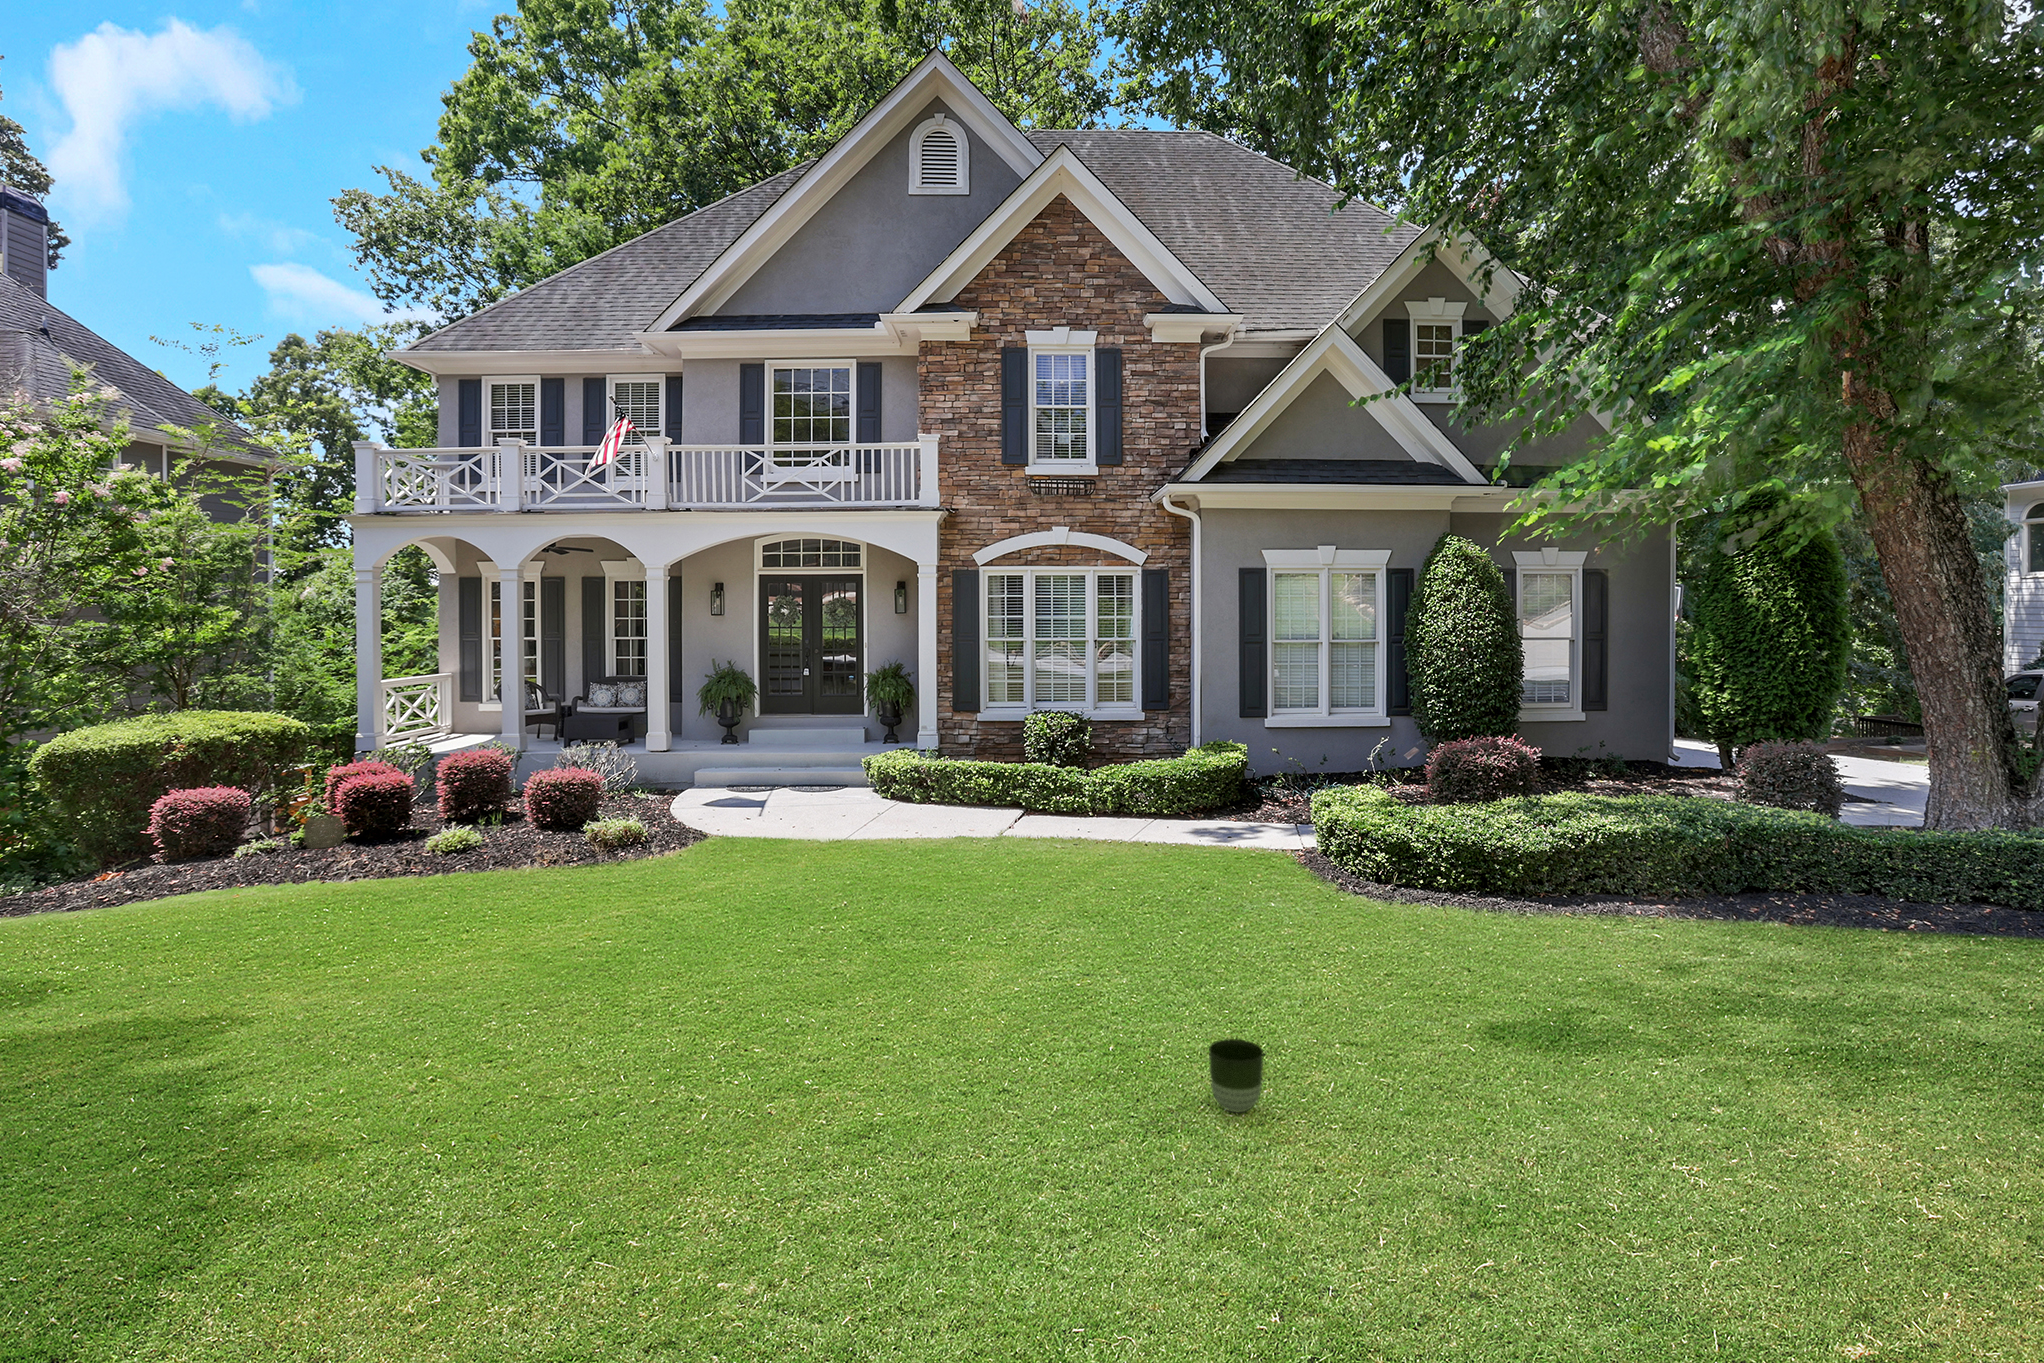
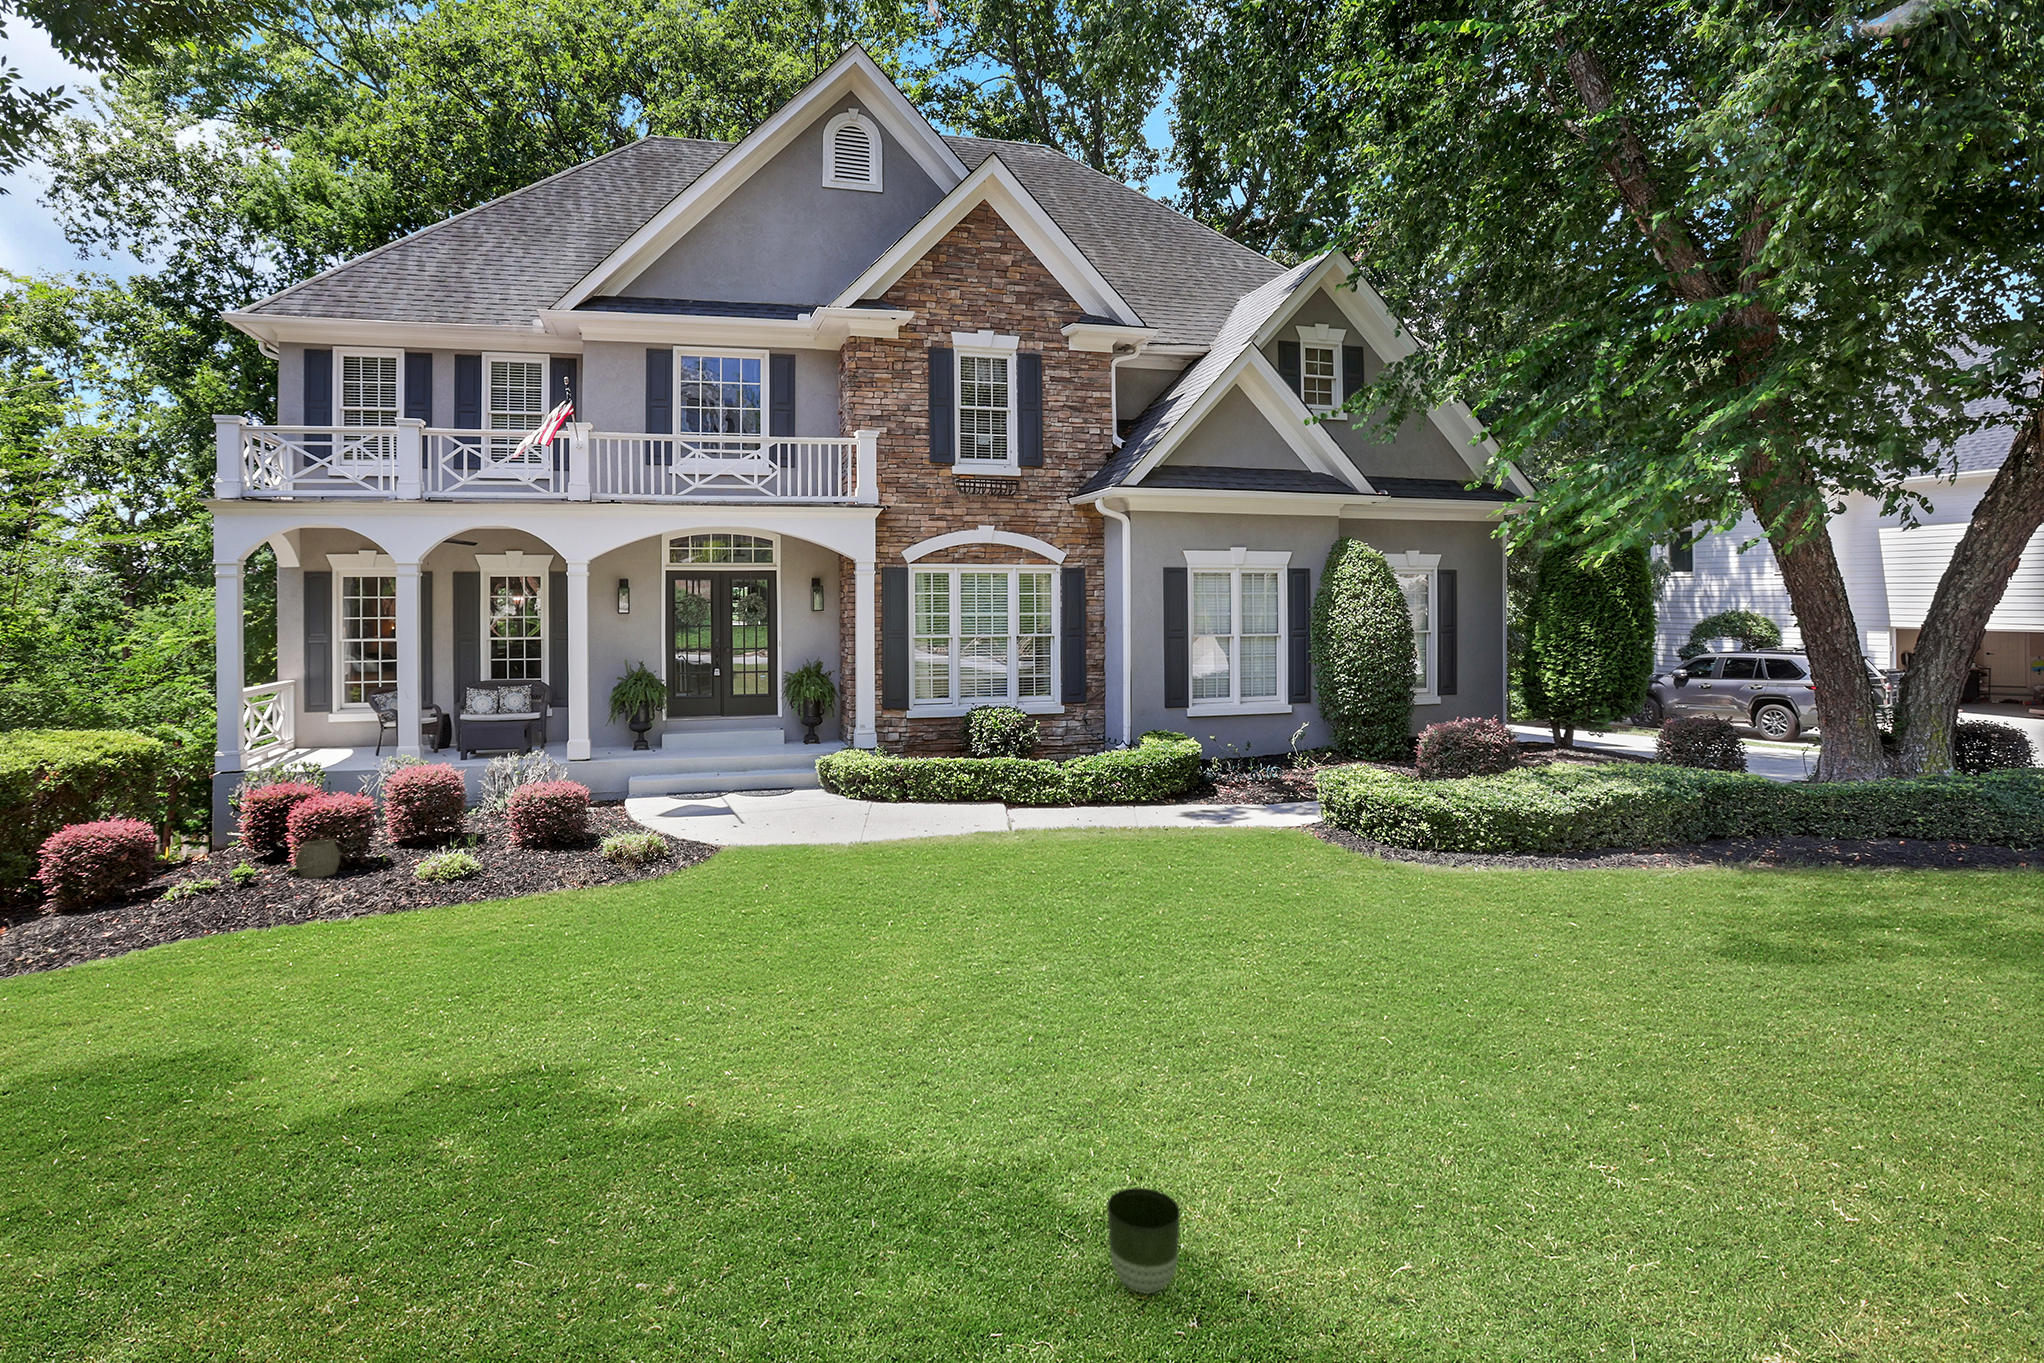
planter: present [1209,1039,1263,1113] -> present [1107,1188,1180,1293]

